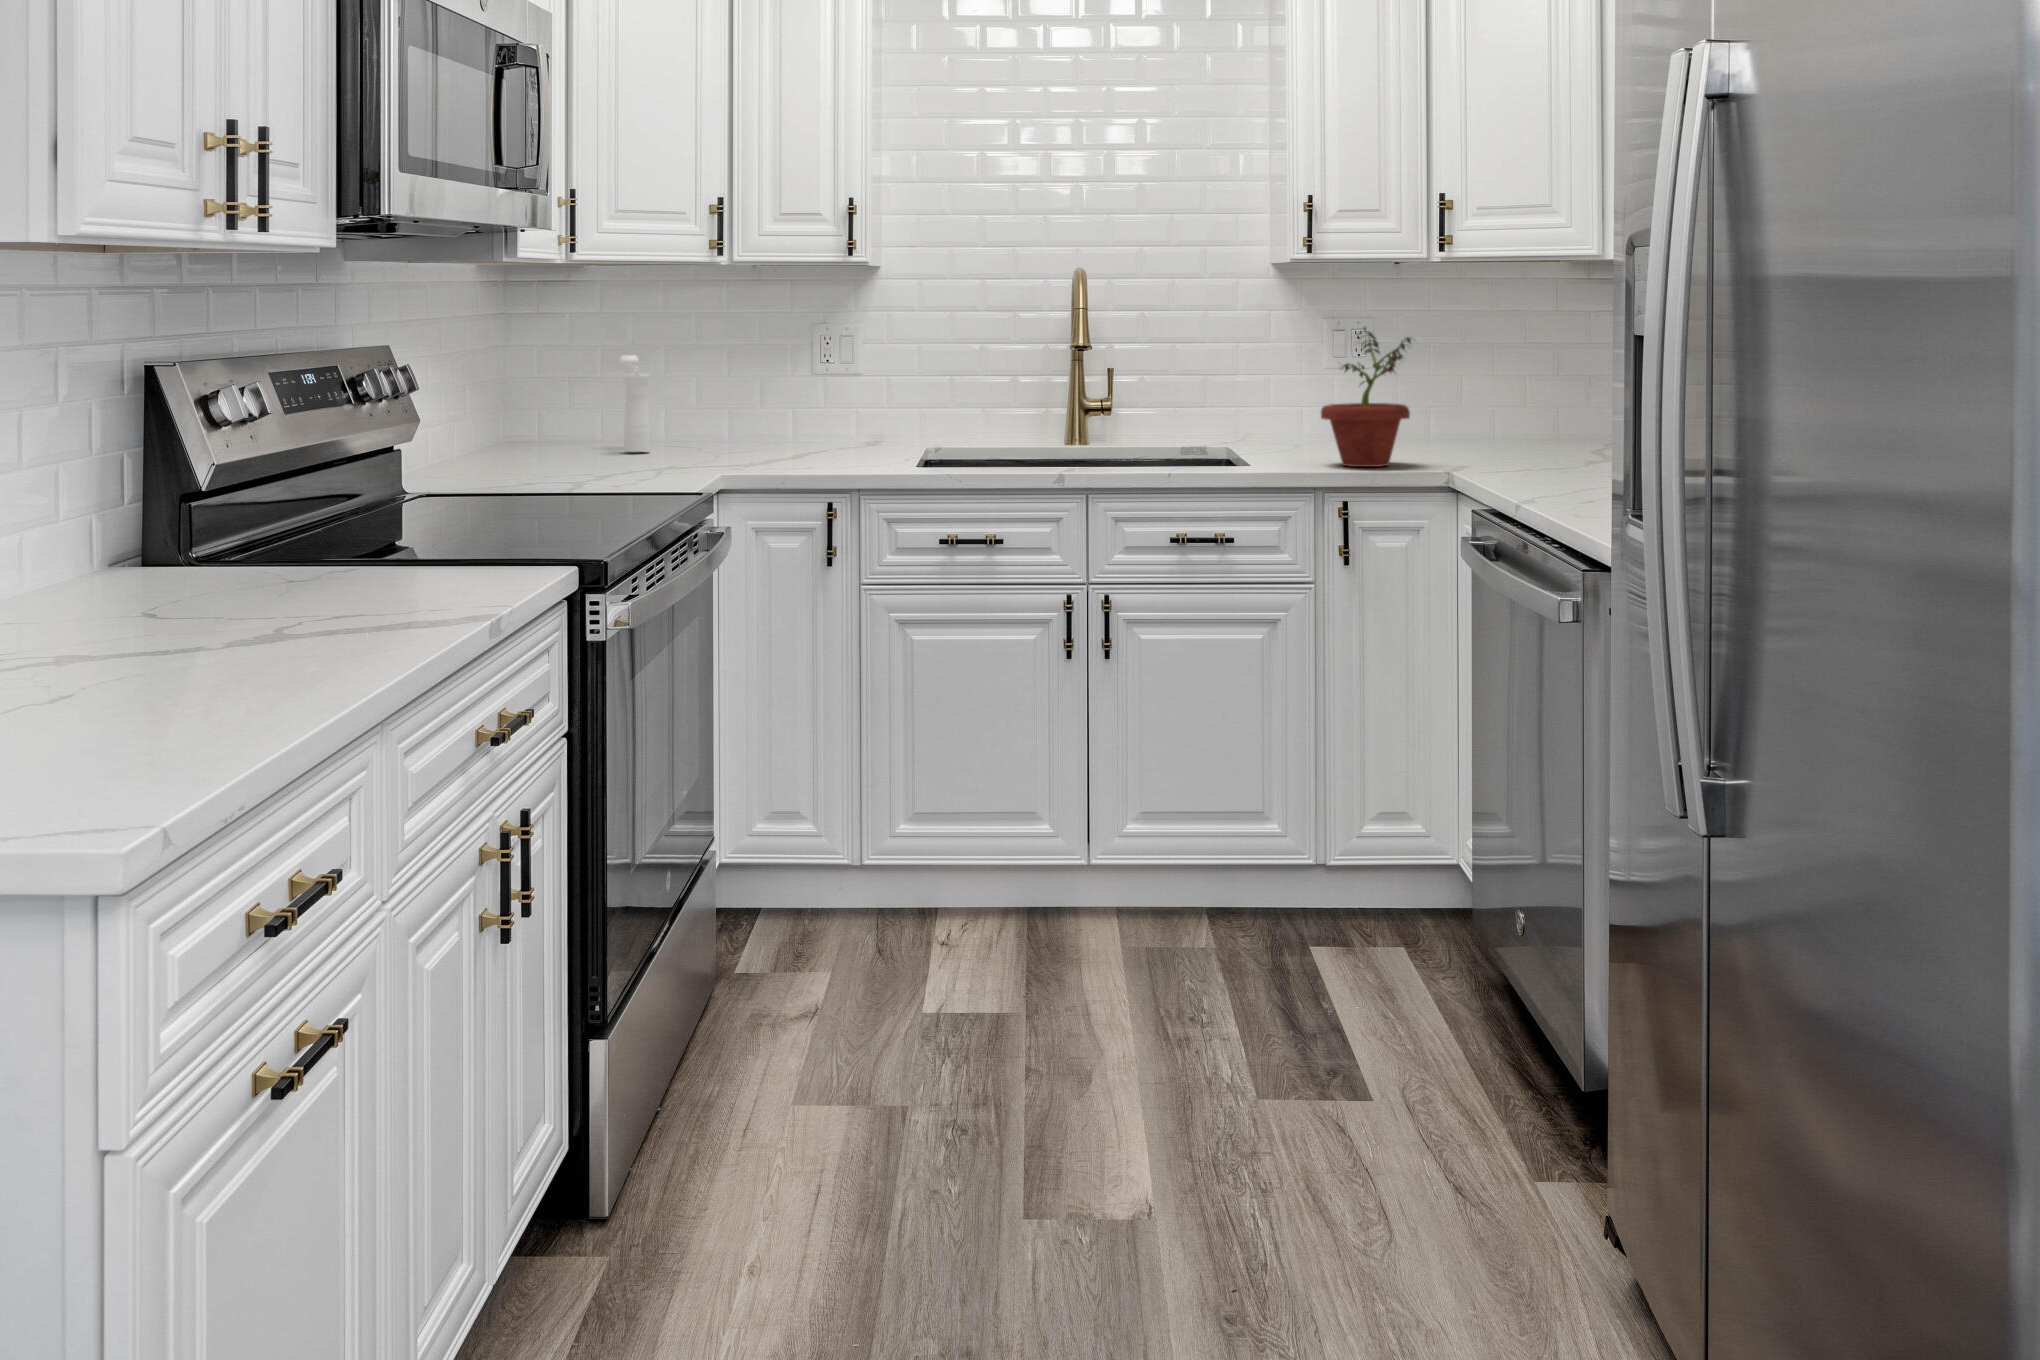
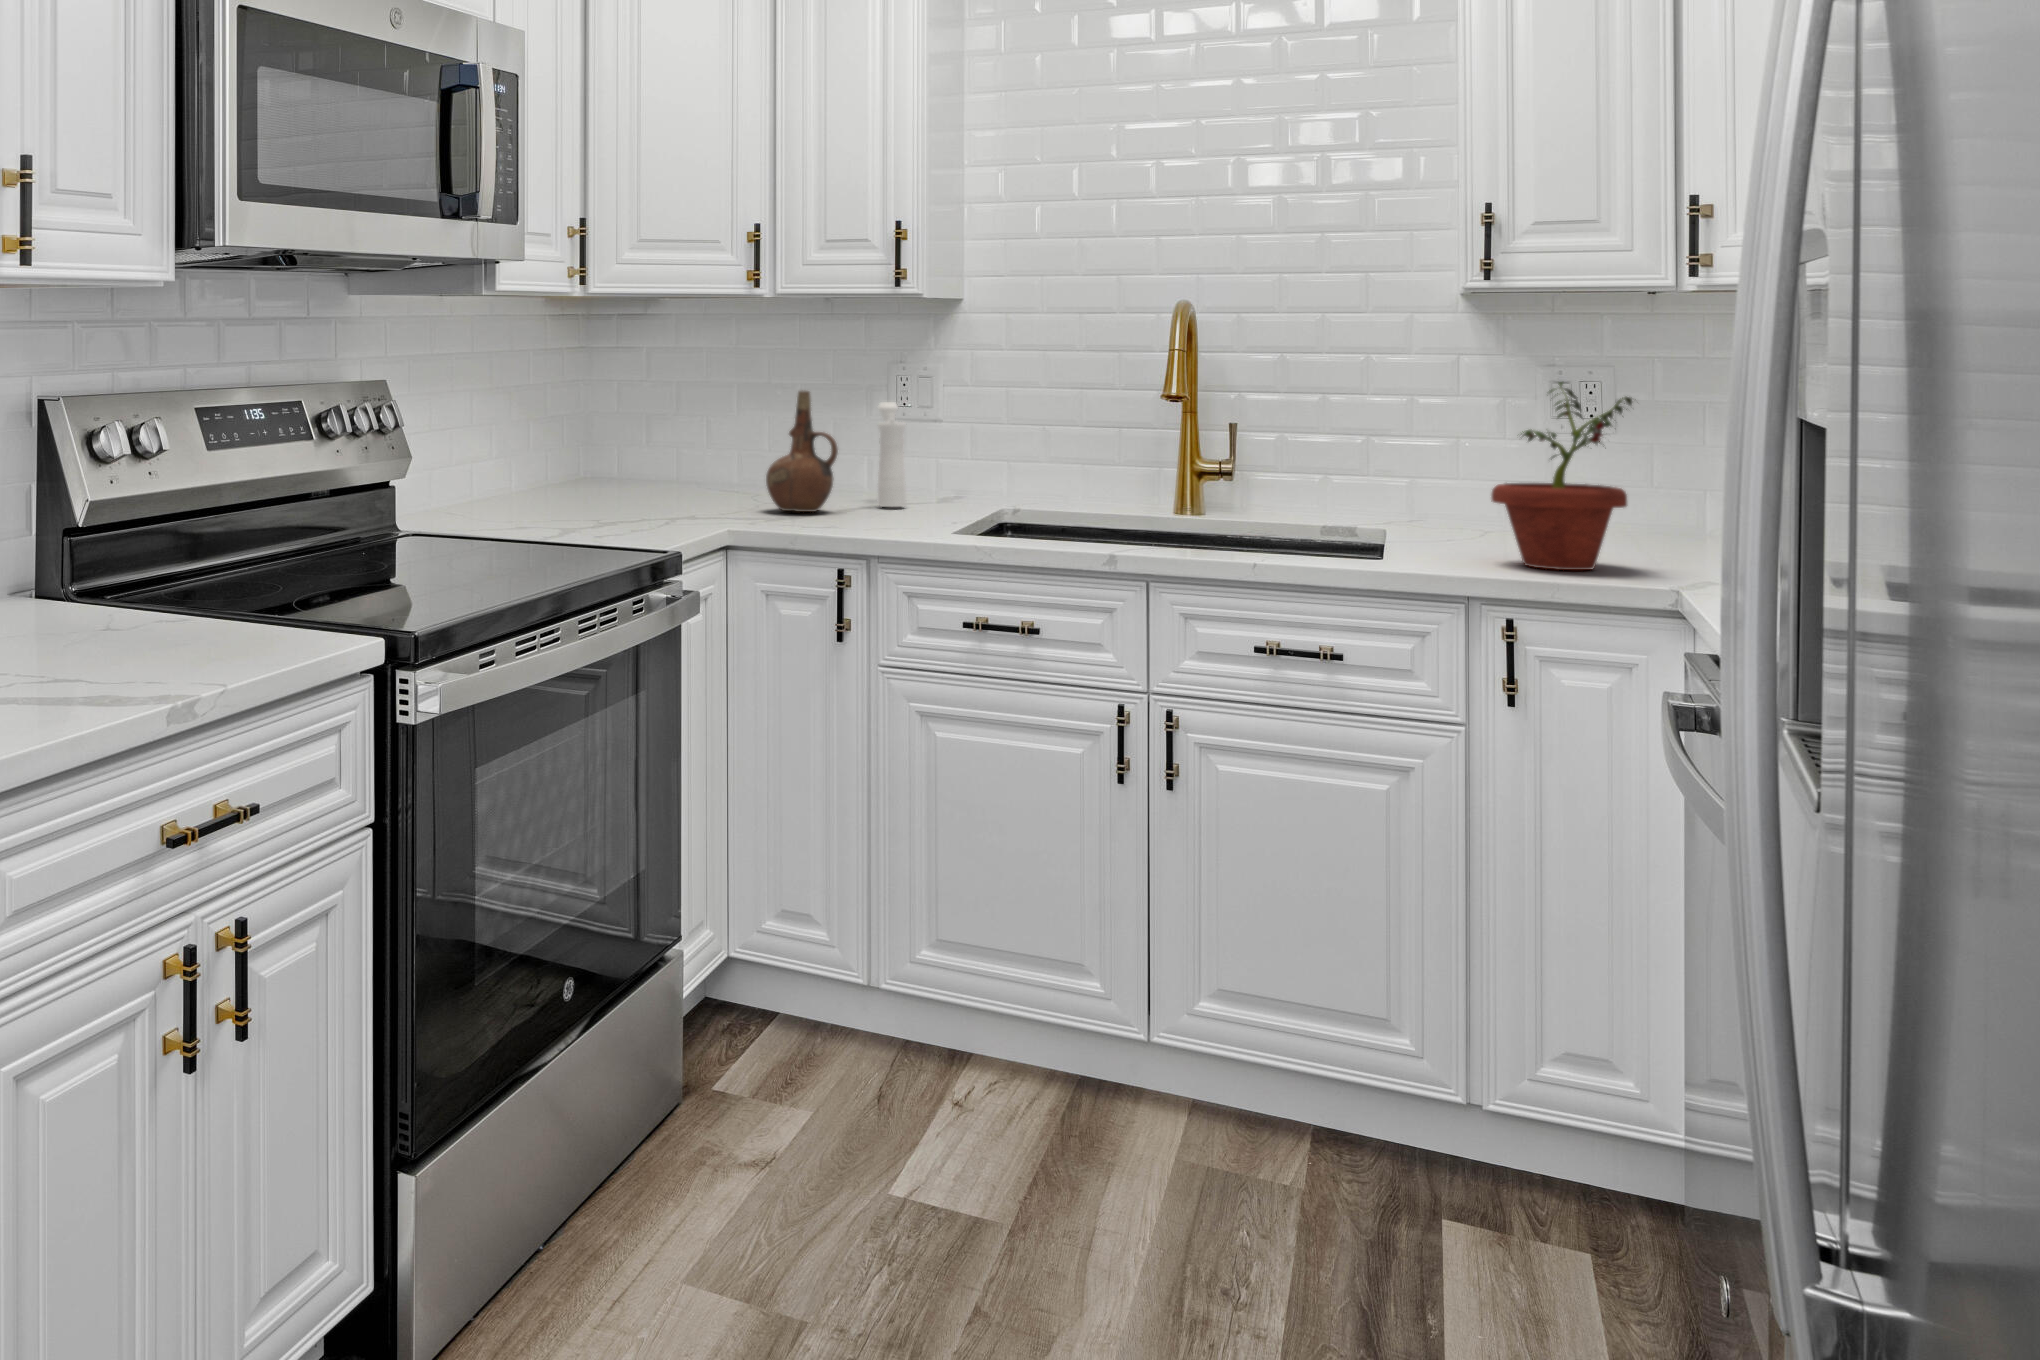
ceramic pitcher: none [720,344,786,457] -> present [766,391,838,512]
pepper mill: present [620,355,651,452] -> present [878,402,906,507]

